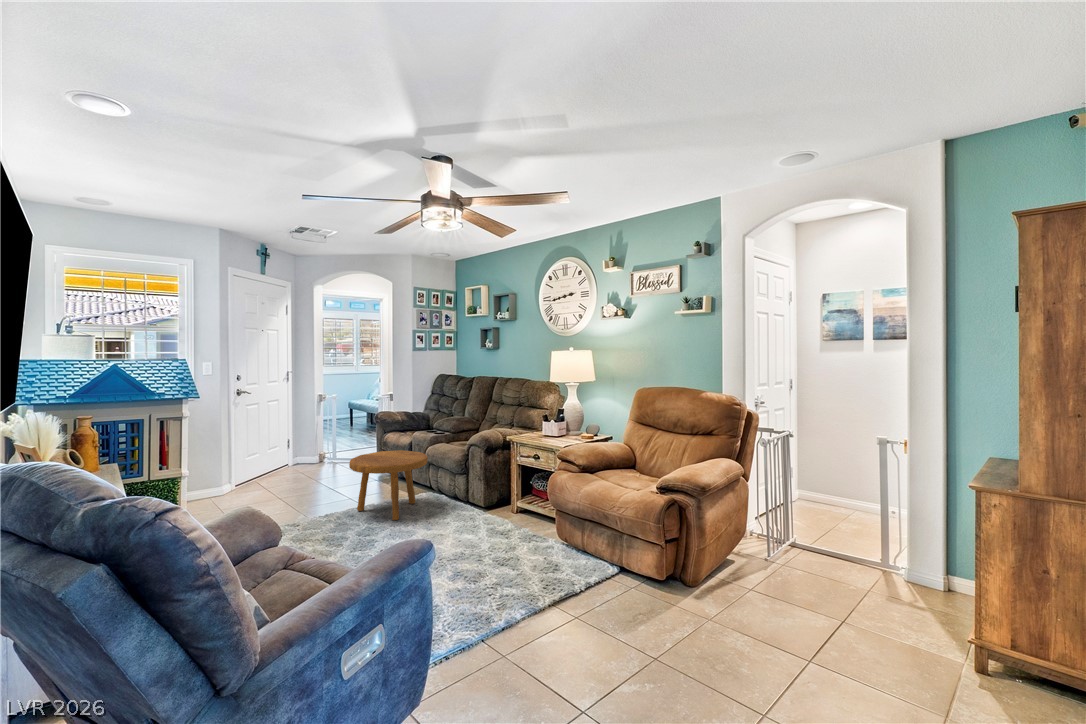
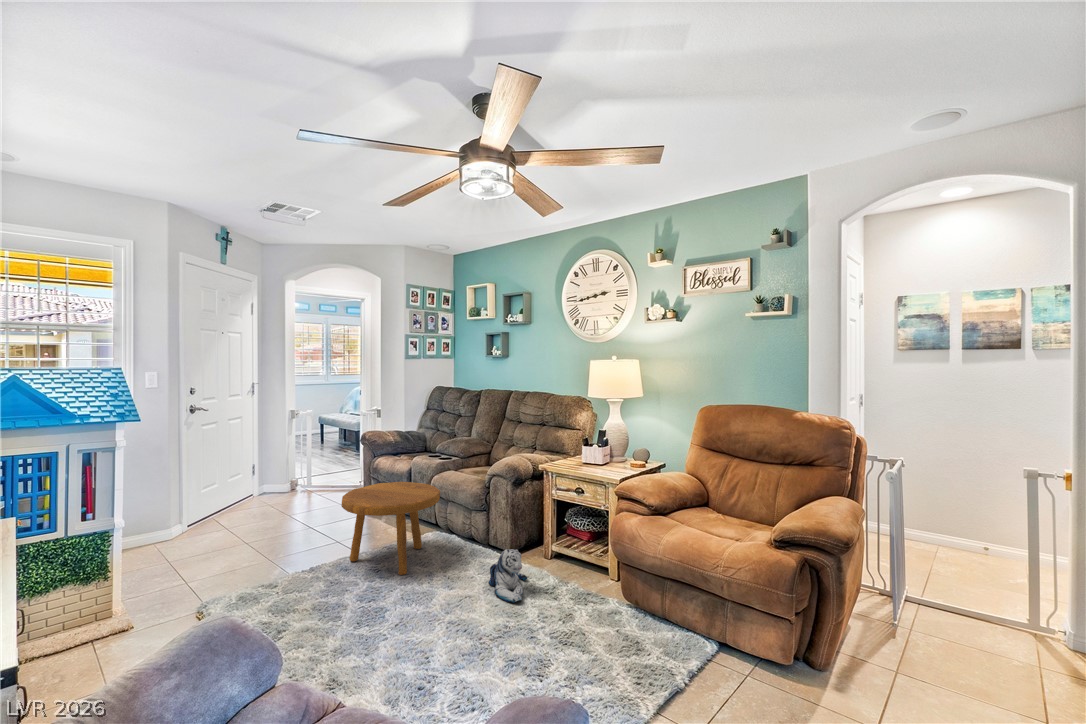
plush toy: none [459,500,490,539] -> present [488,549,527,603]

